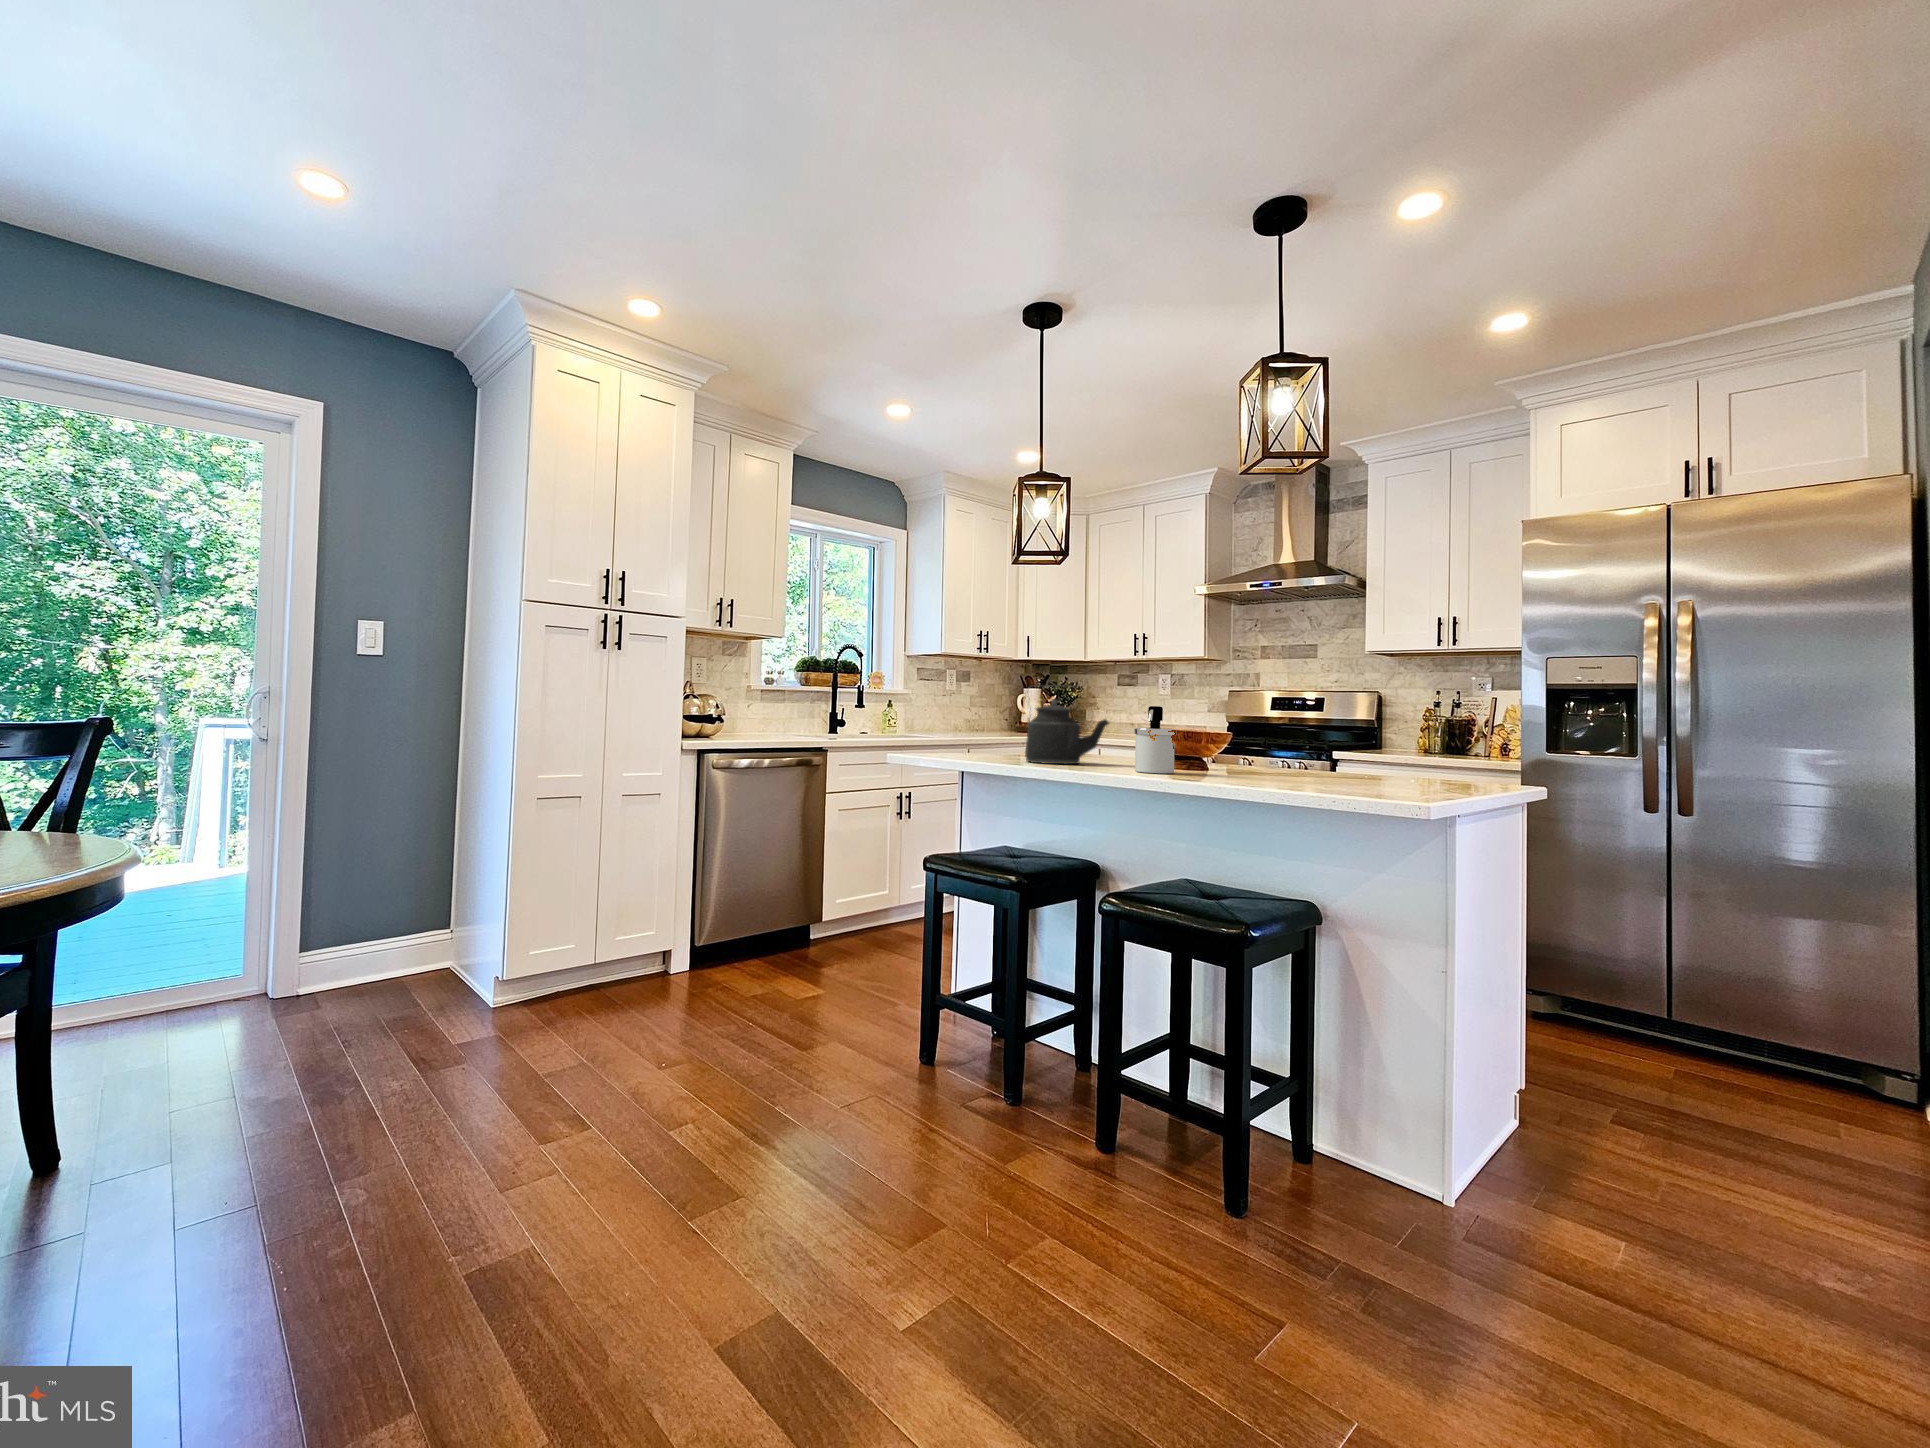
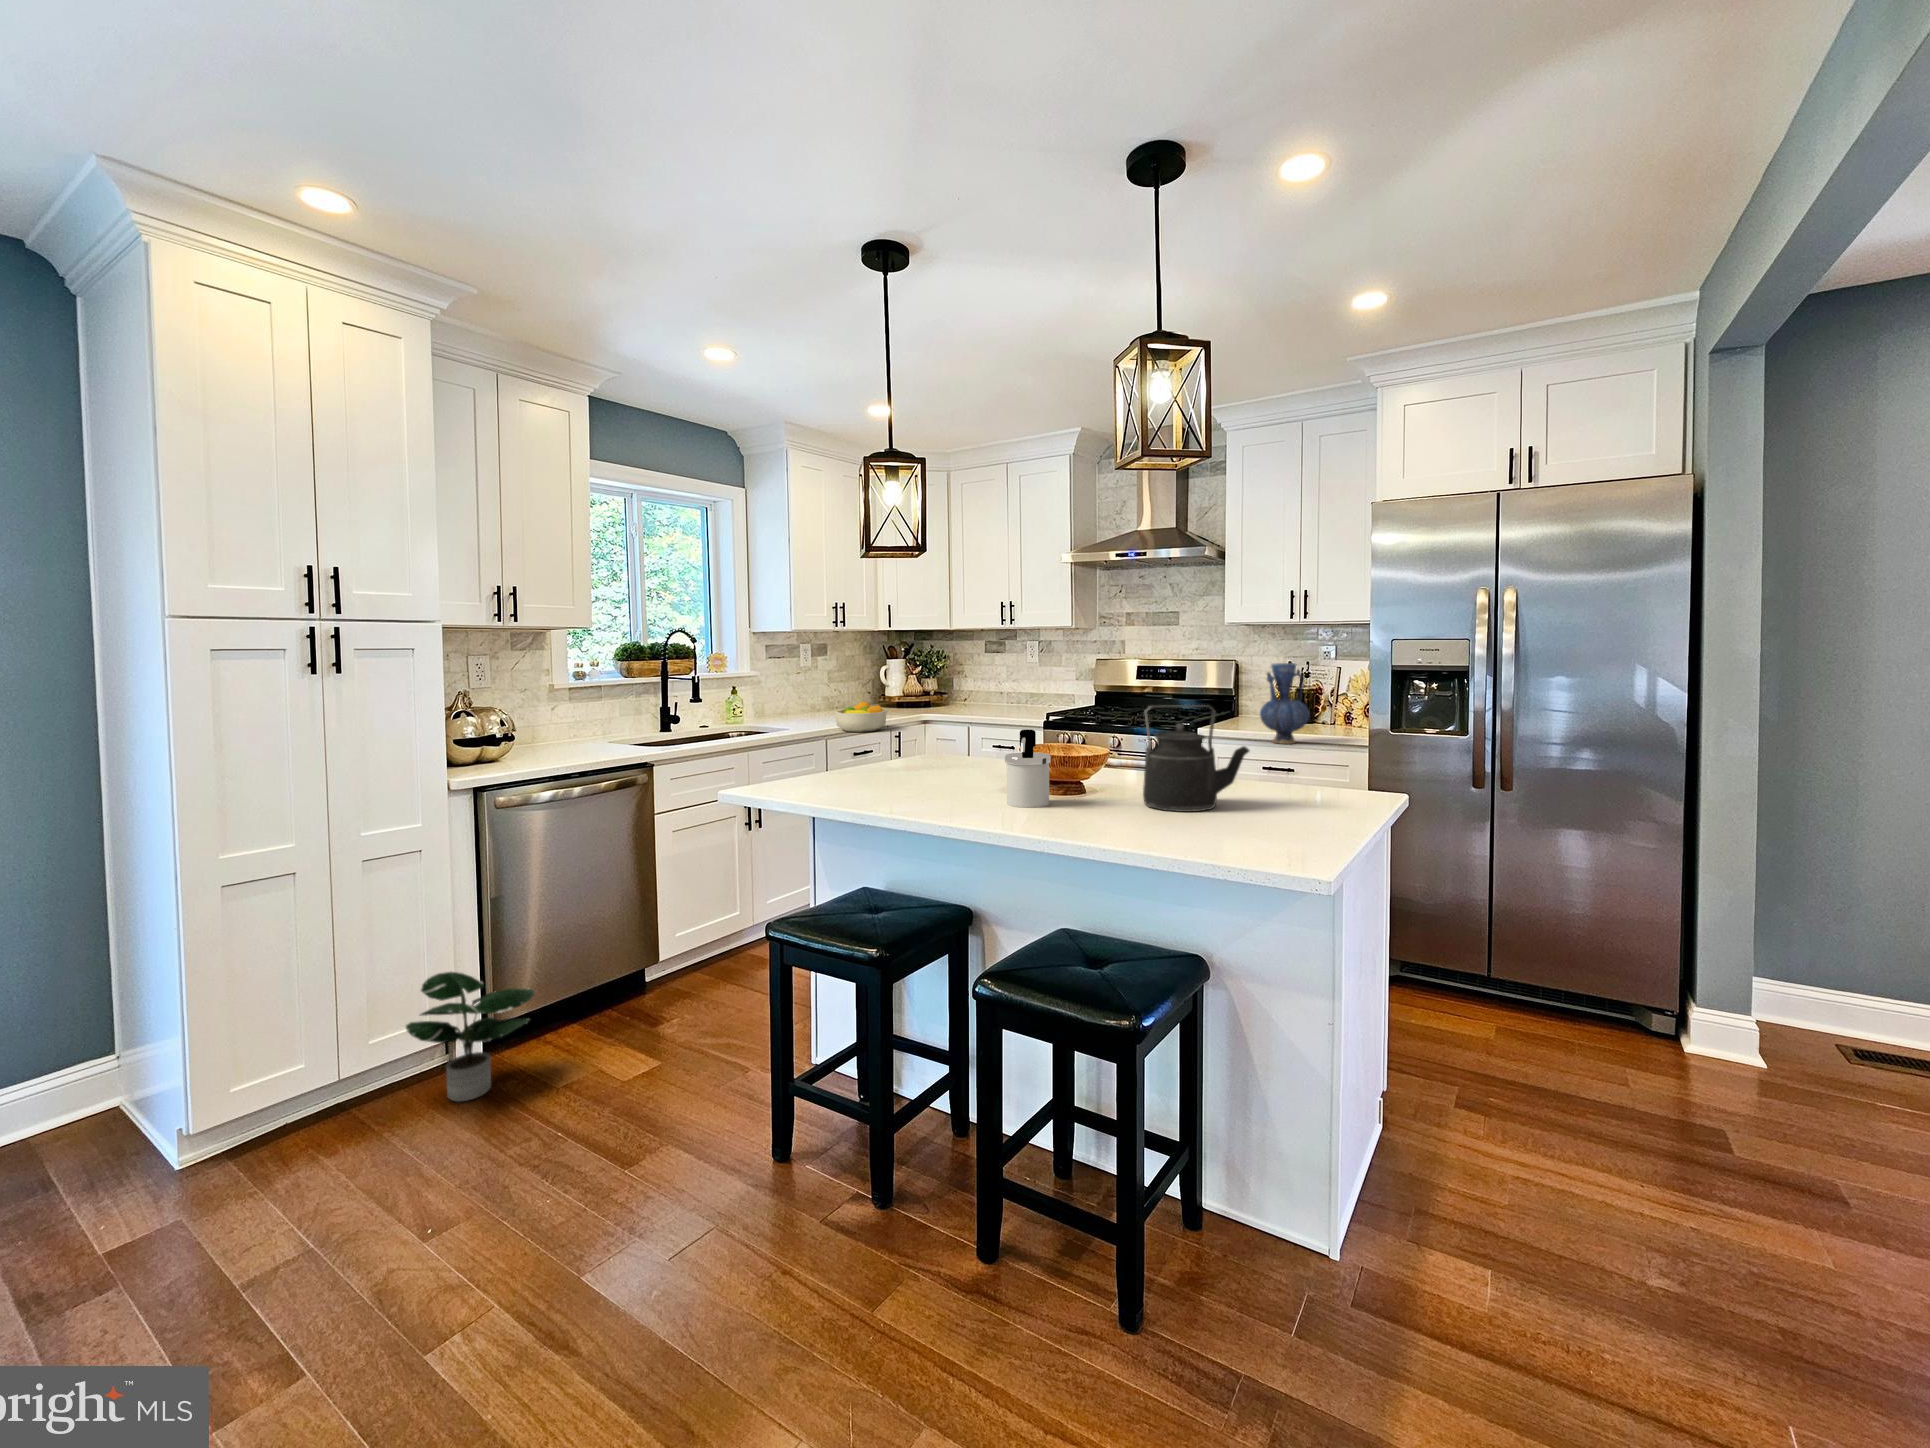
vase: none [1400,686,1455,767] -> present [1260,663,1310,744]
kettle: present [1025,687,1109,764] -> present [1143,706,1249,812]
fruit bowl: none [978,716,1025,742] -> present [835,701,887,732]
potted plant: none [642,893,734,994] -> present [405,972,534,1102]

